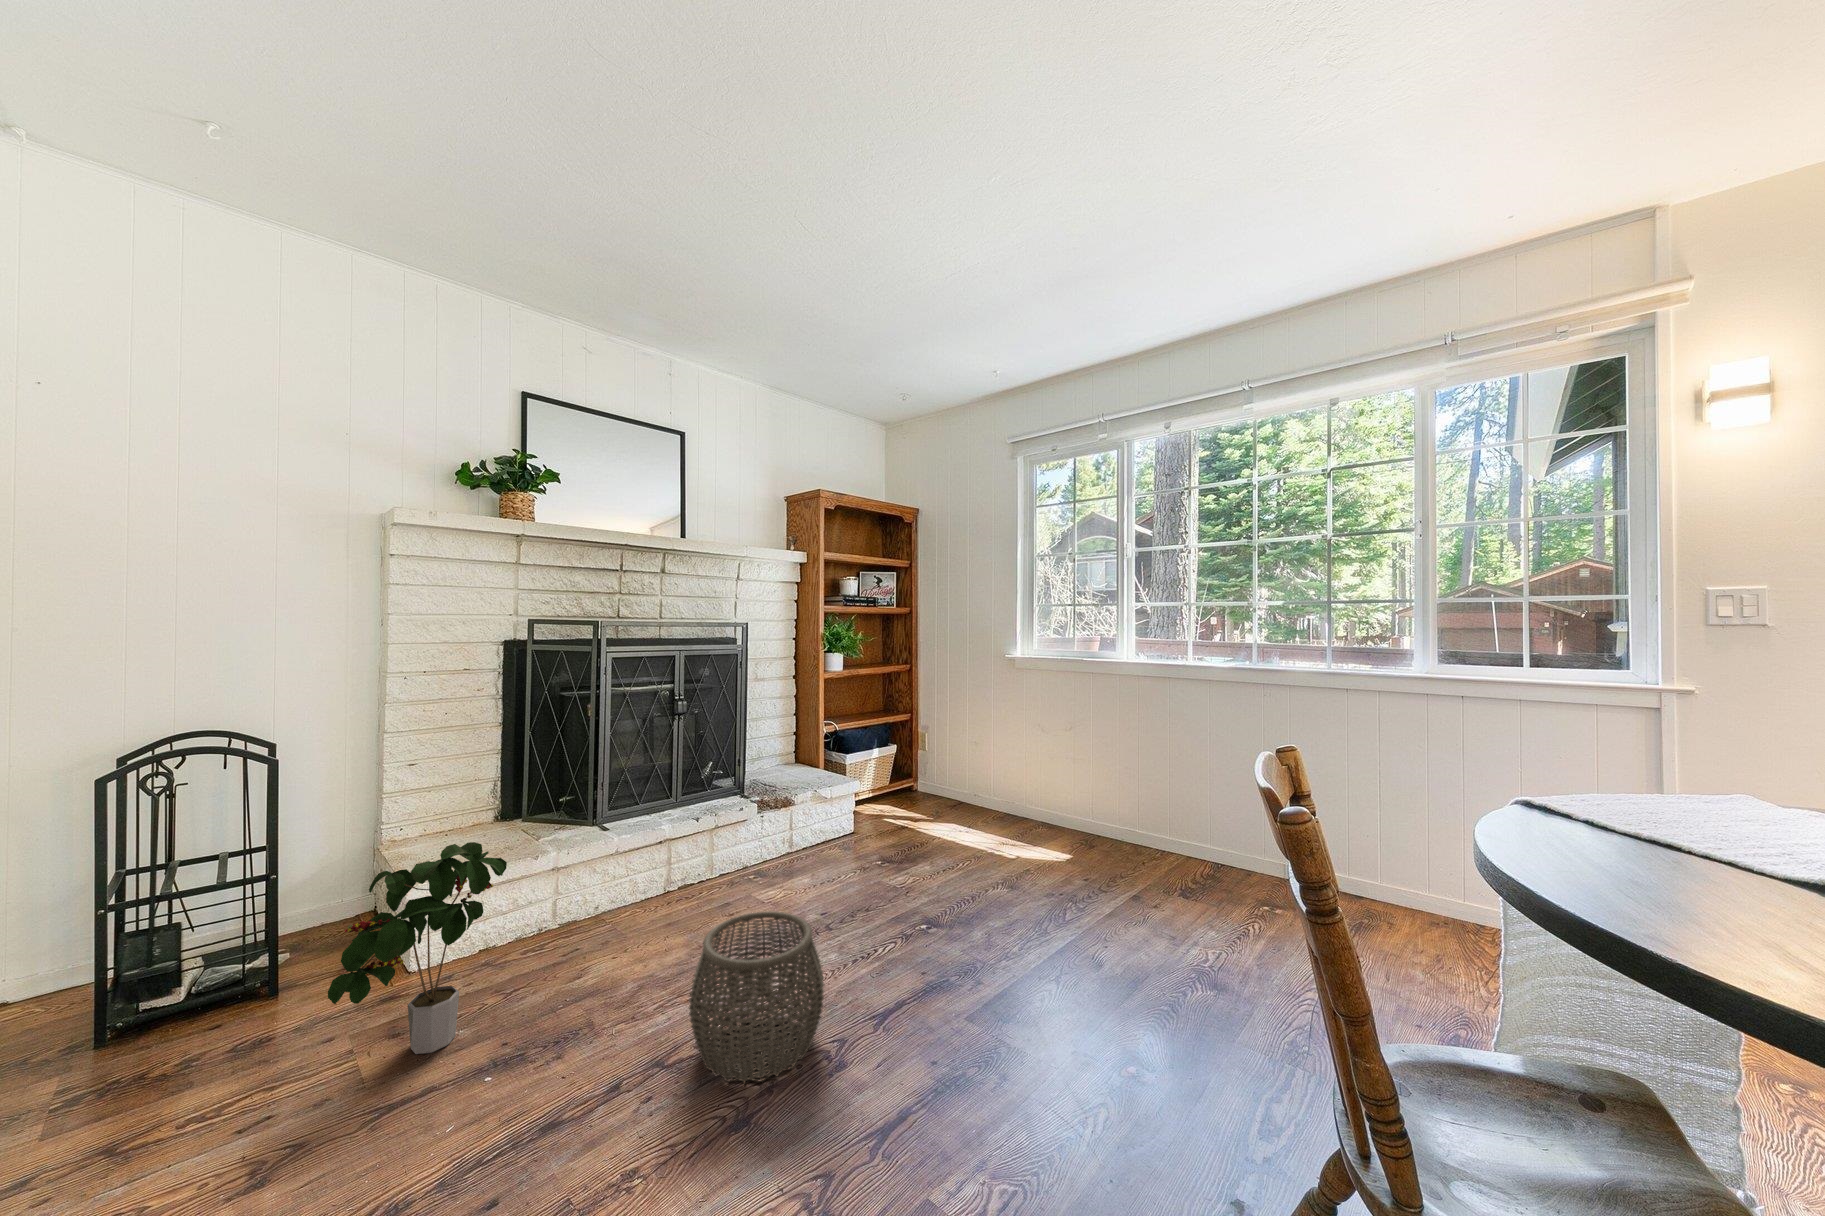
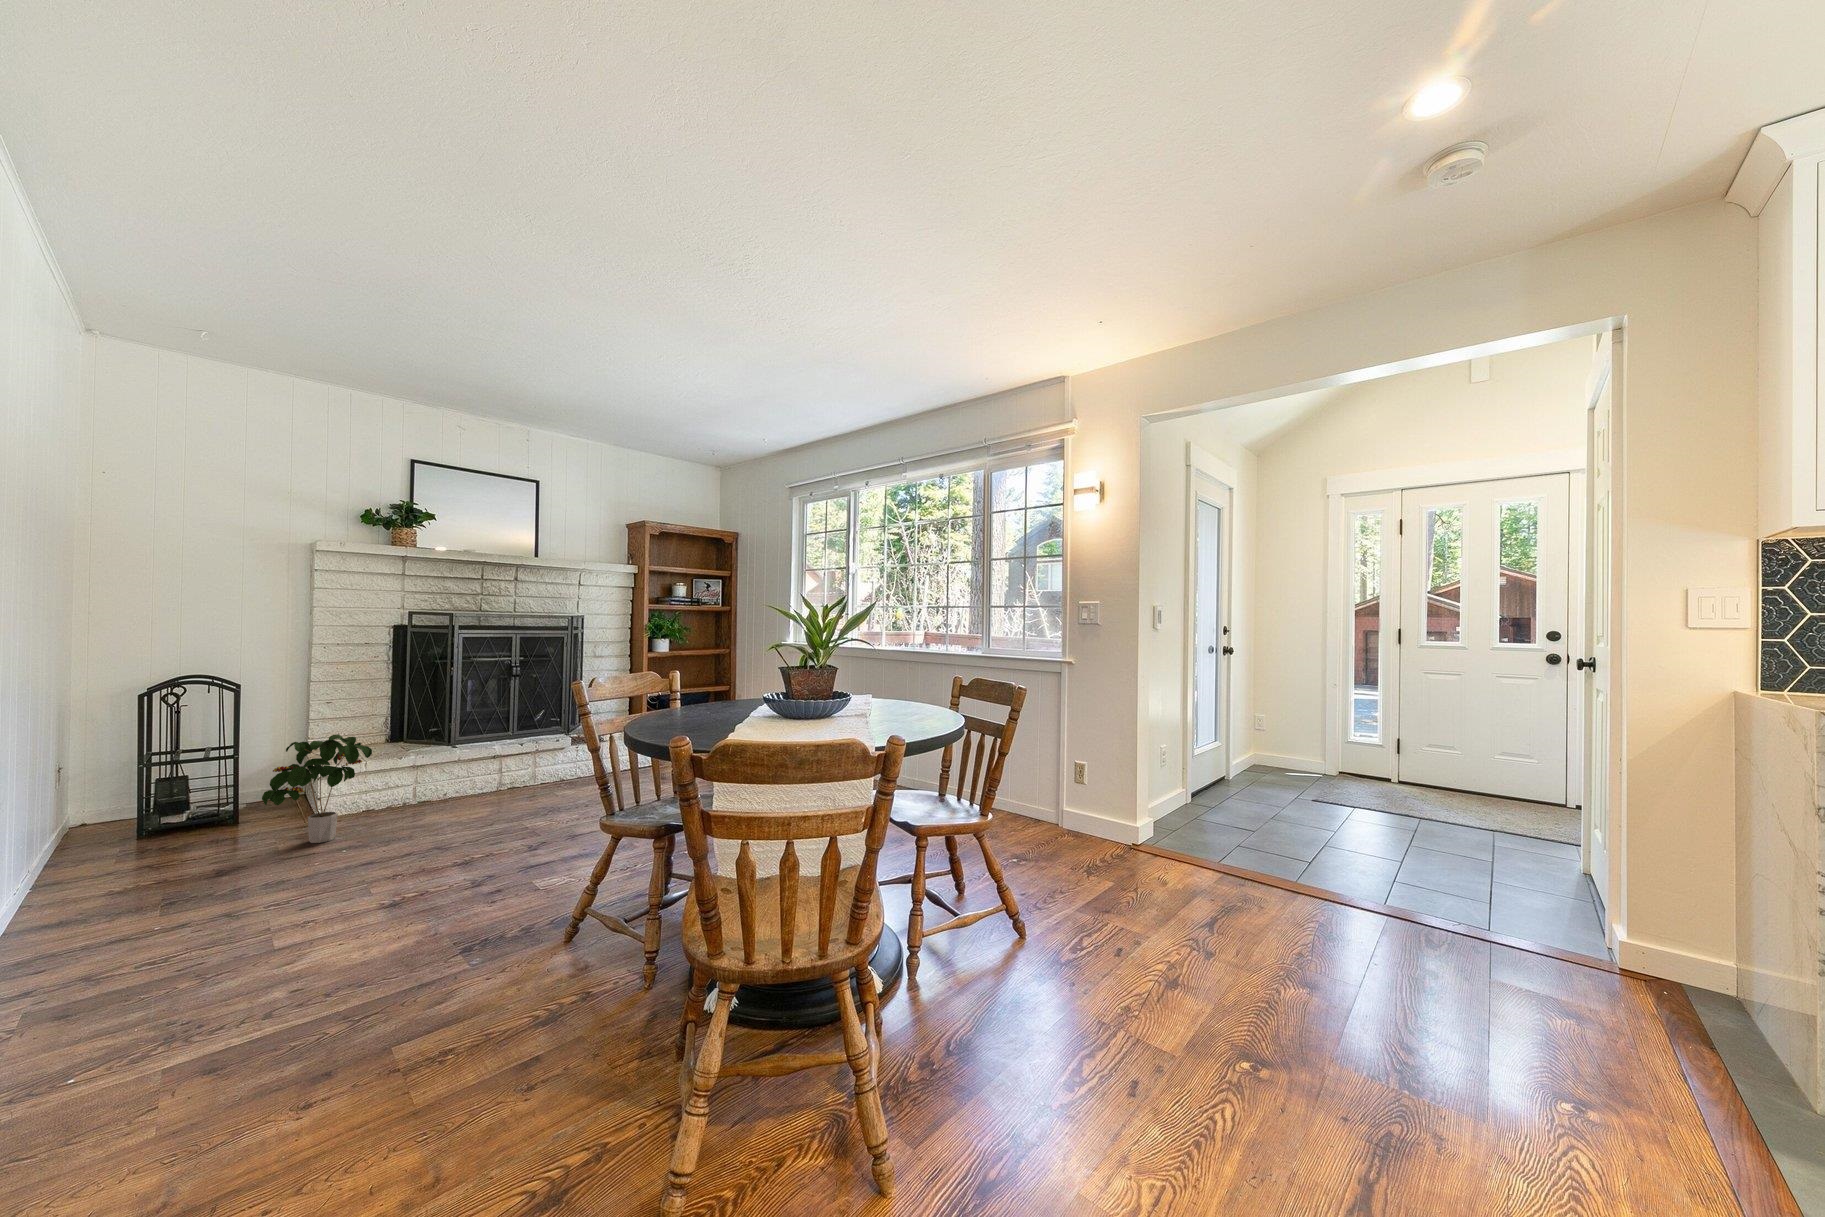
woven basket: present [689,911,824,1083] -> none [455,777,540,854]

